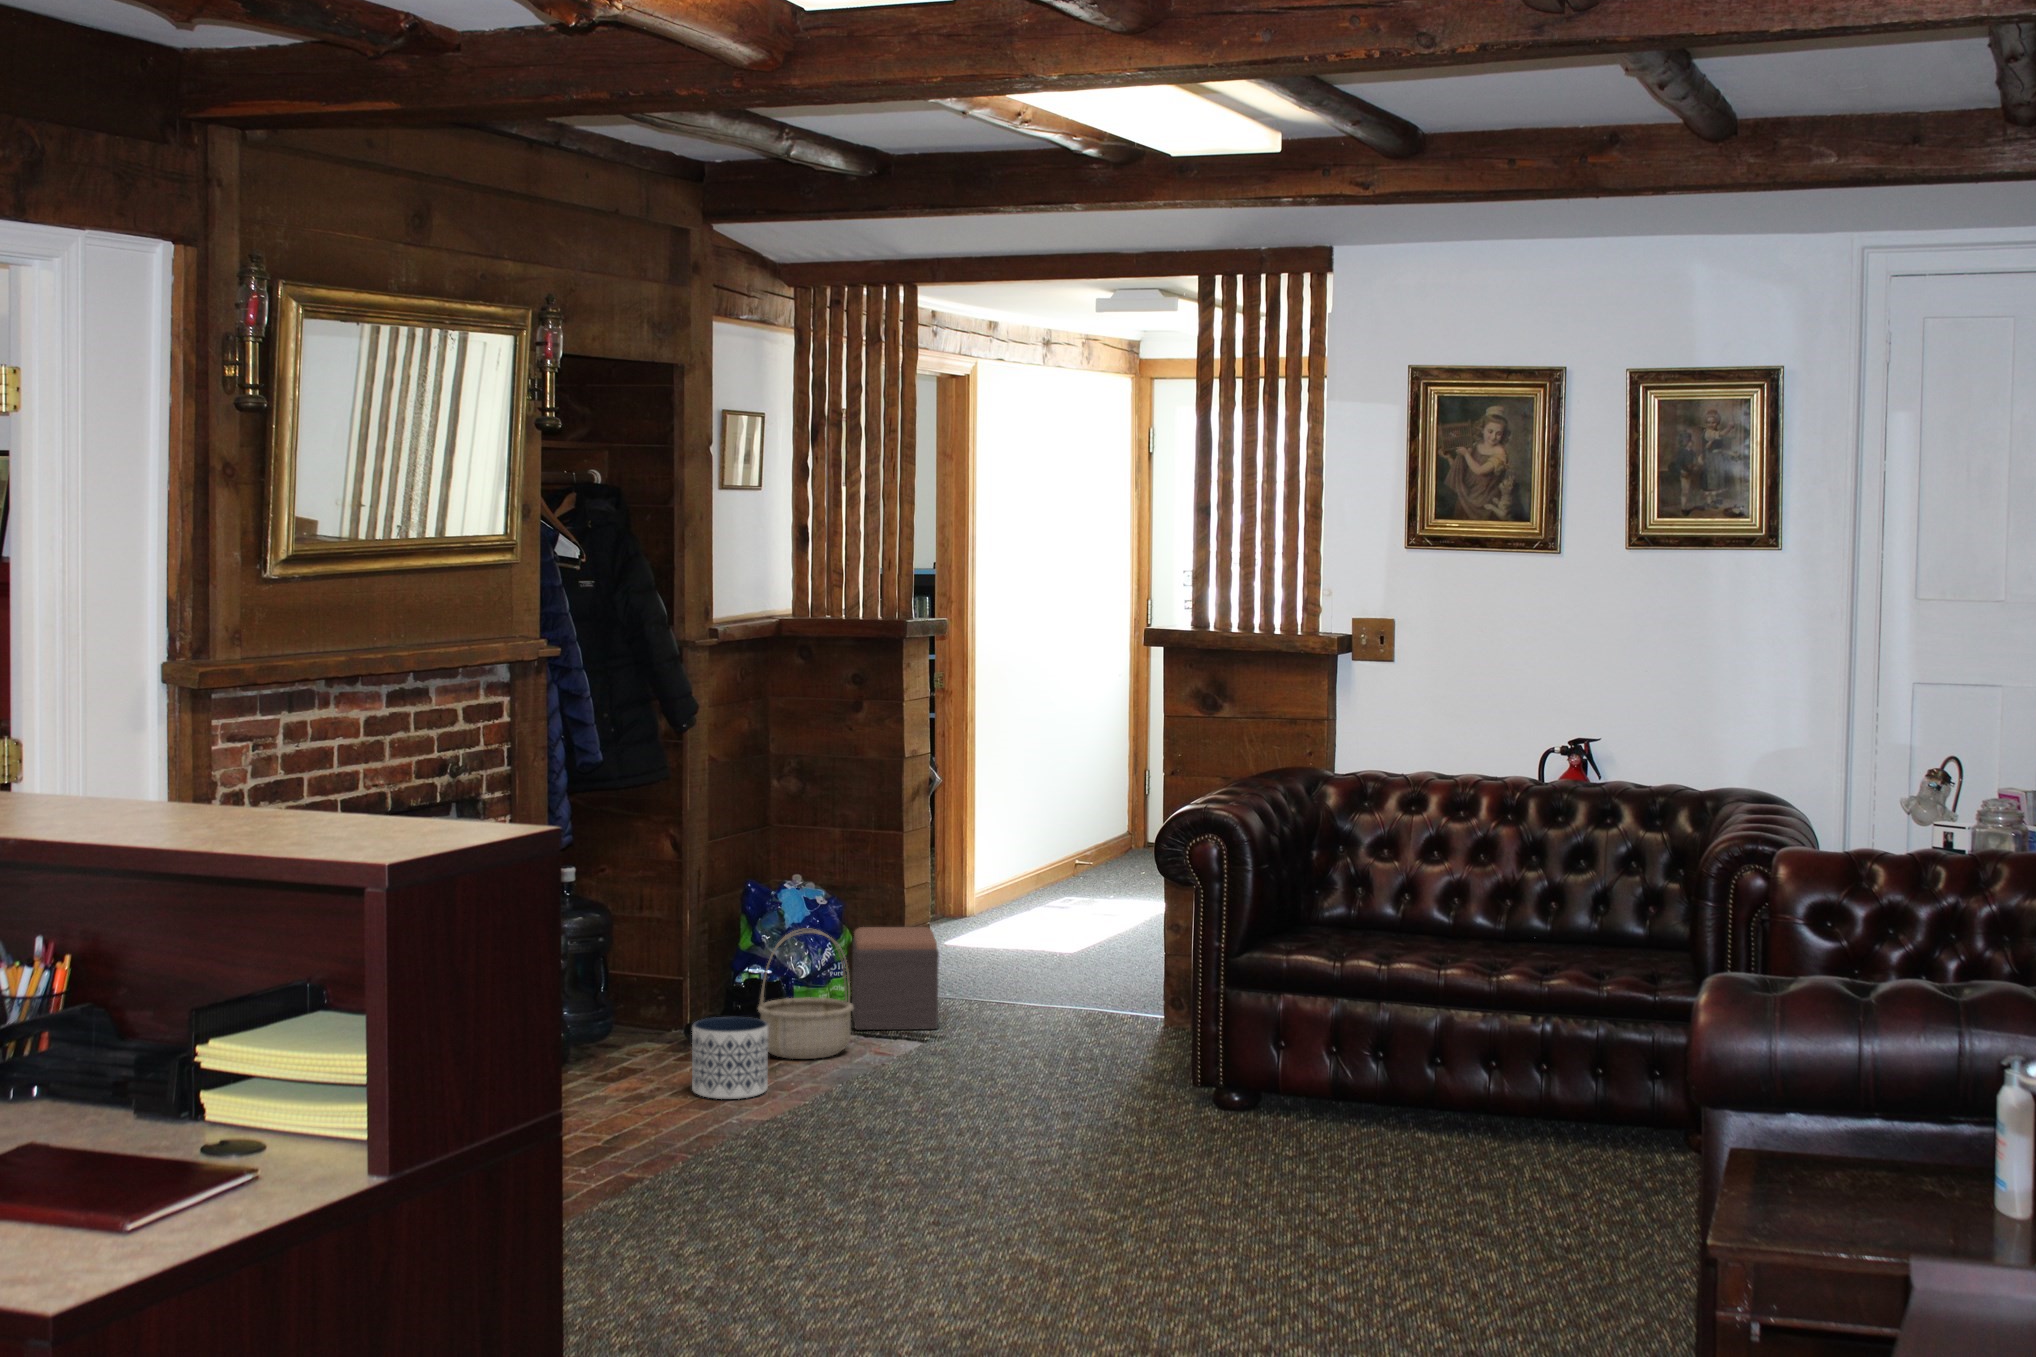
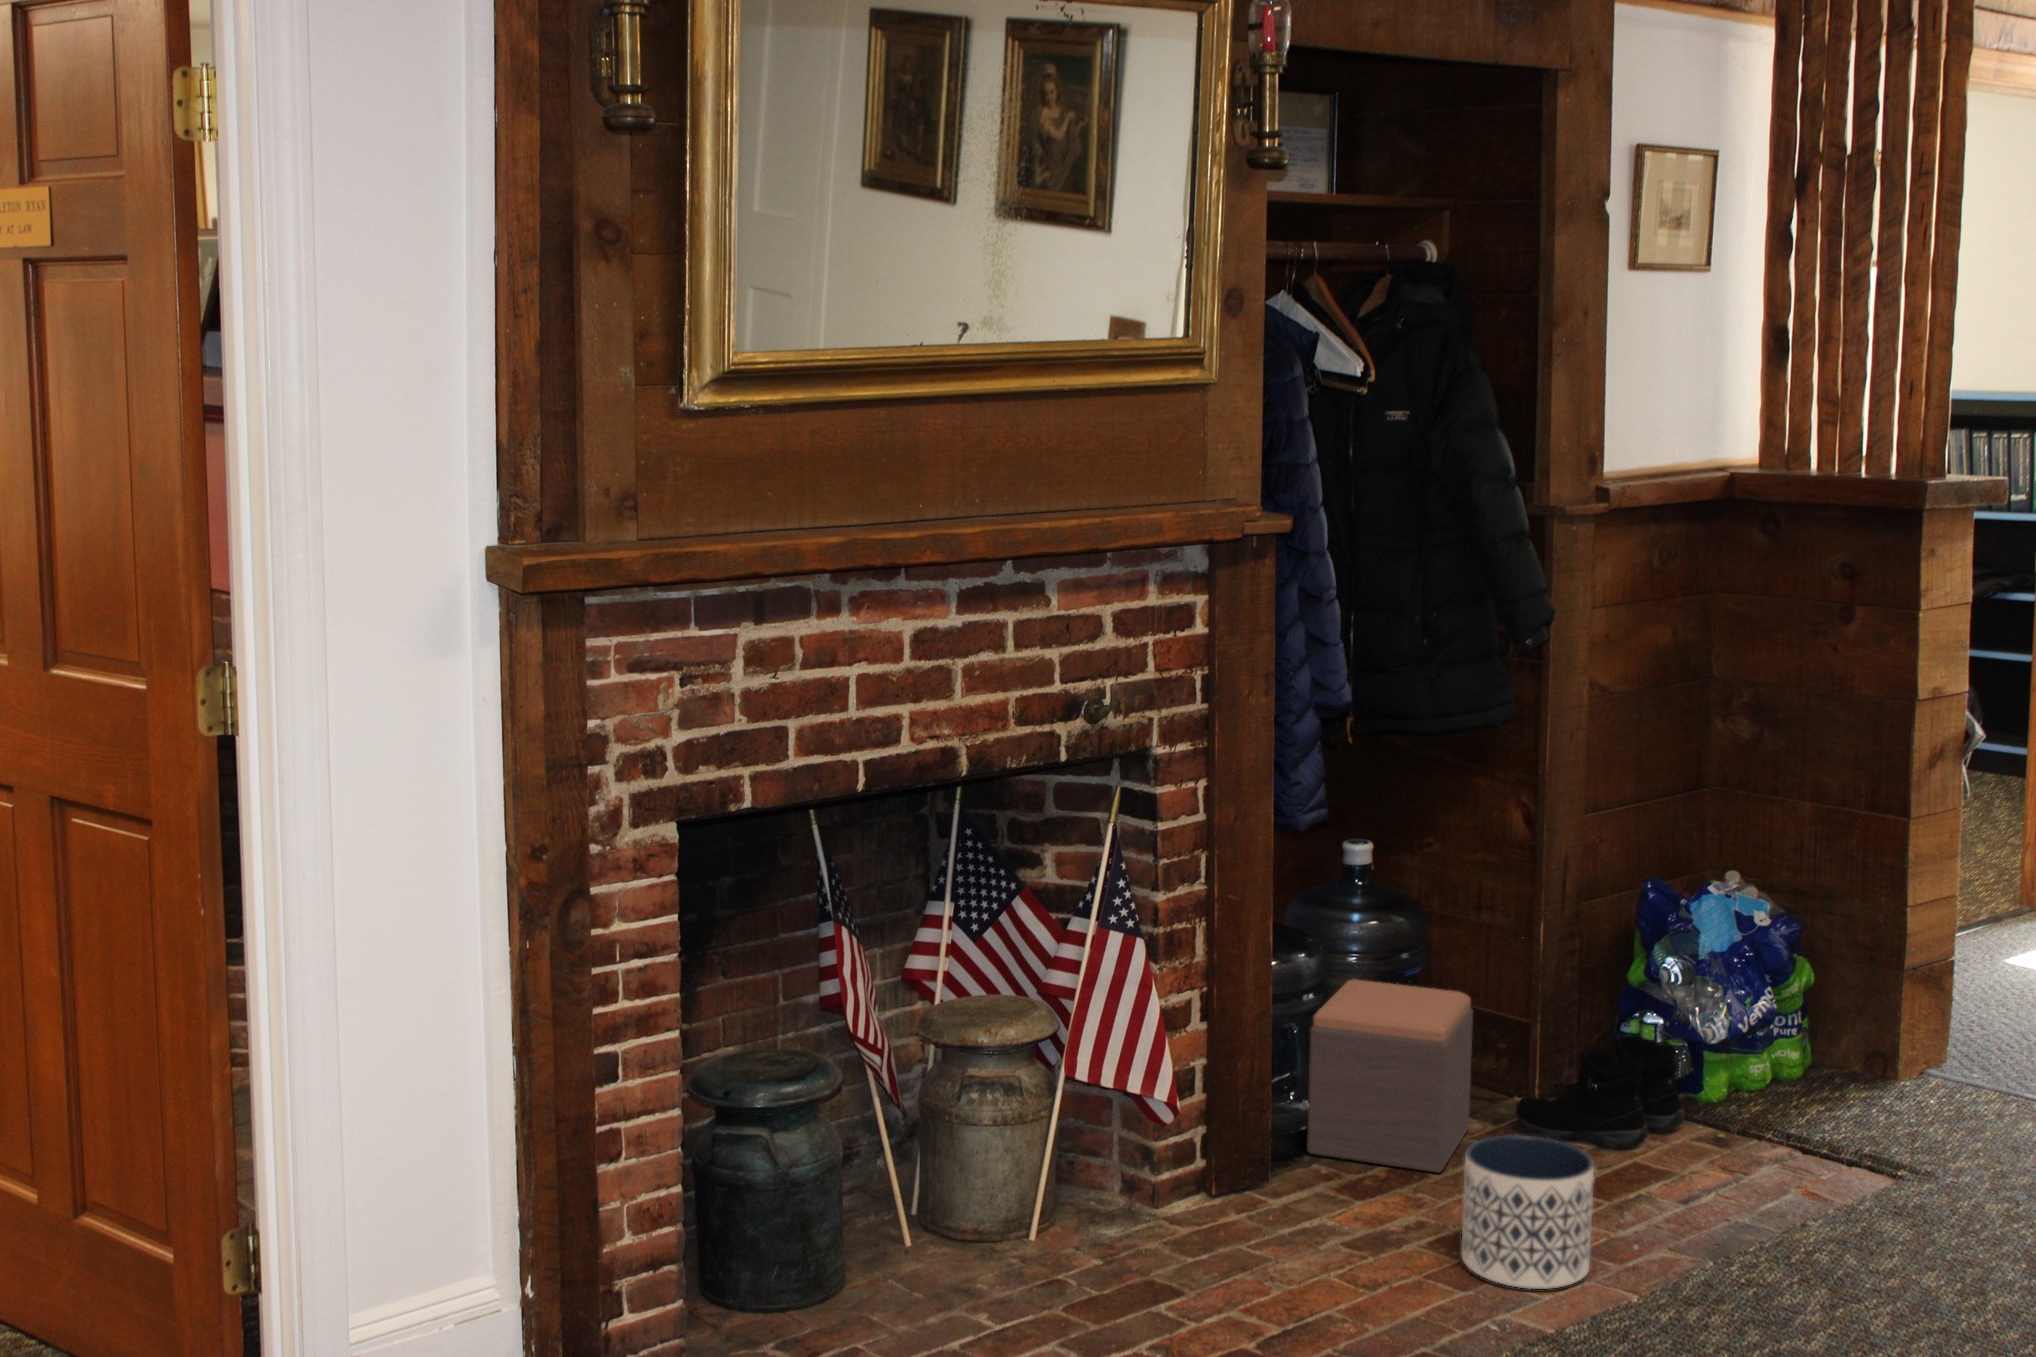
footstool: present [852,927,939,1030] -> present [1307,979,1473,1173]
basket: present [758,929,854,1059] -> none [1611,988,1776,1204]

